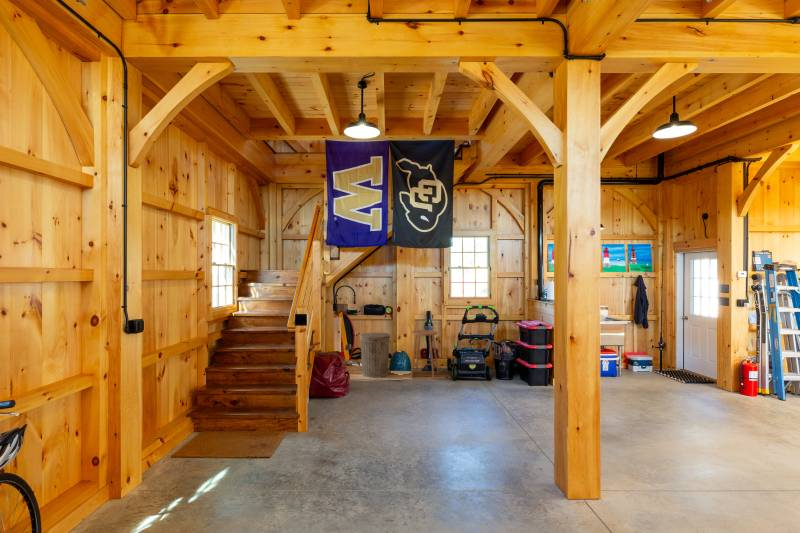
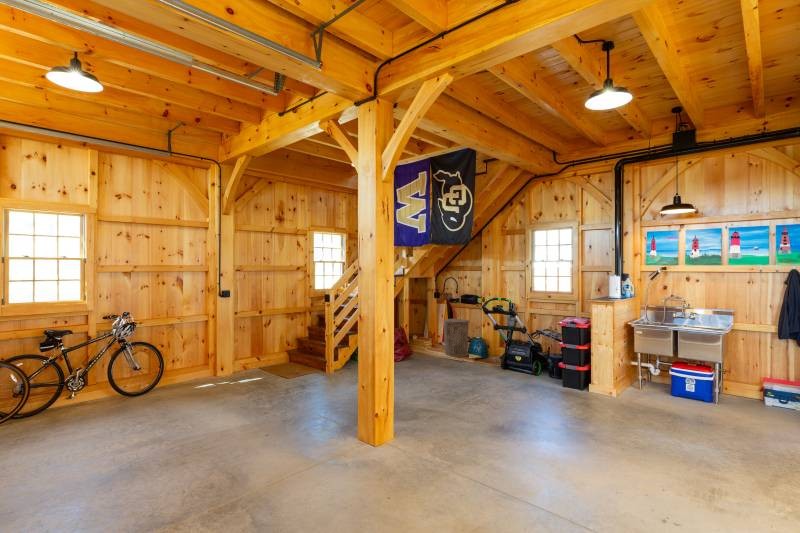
stool: present [411,330,439,379] -> none [474,320,505,366]

